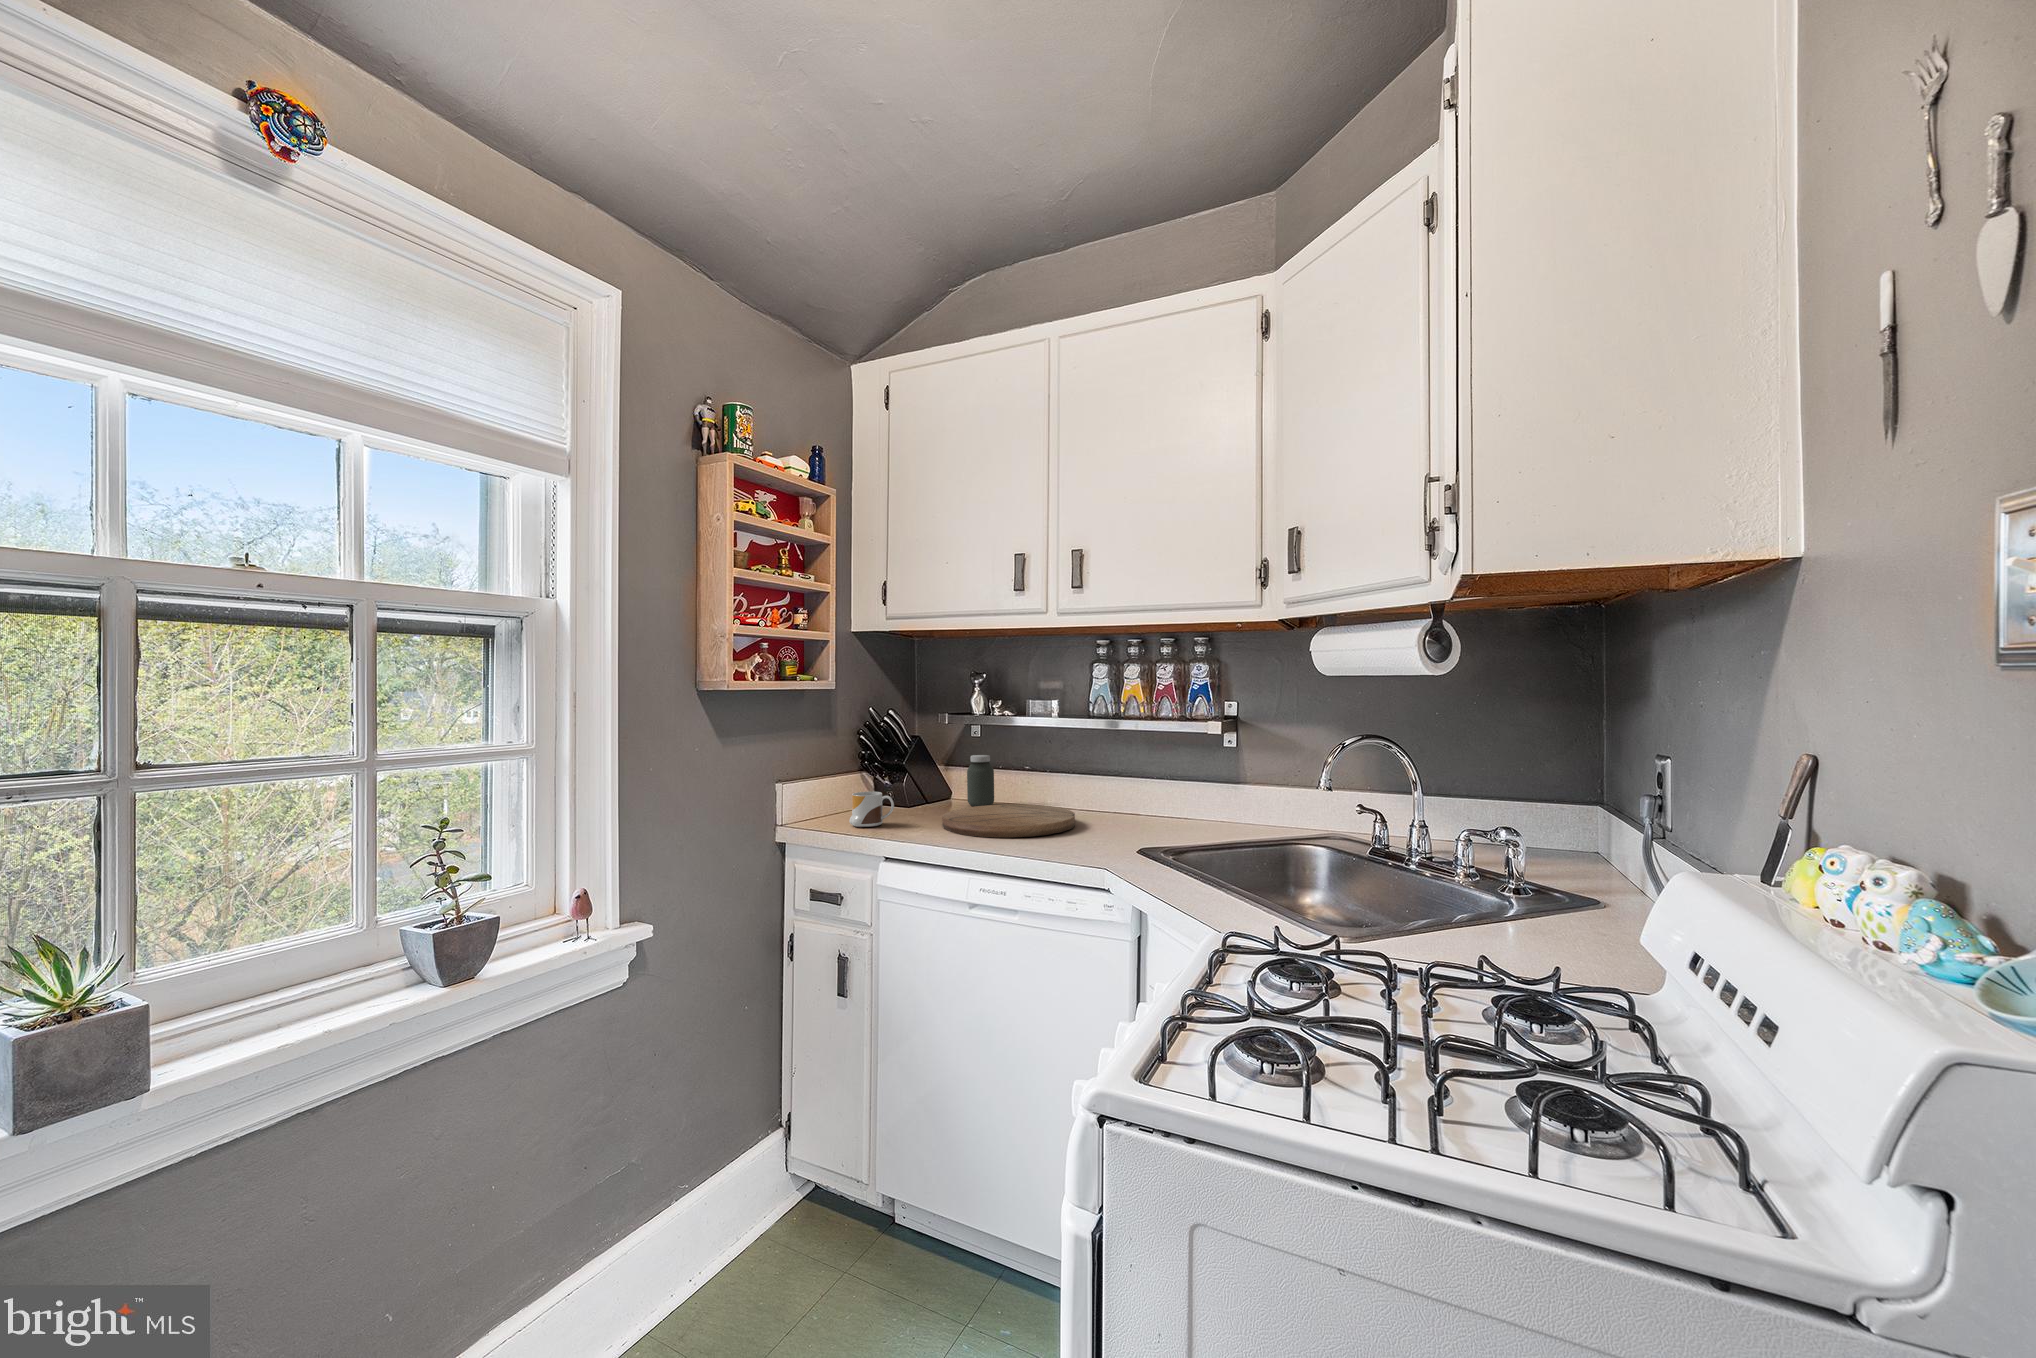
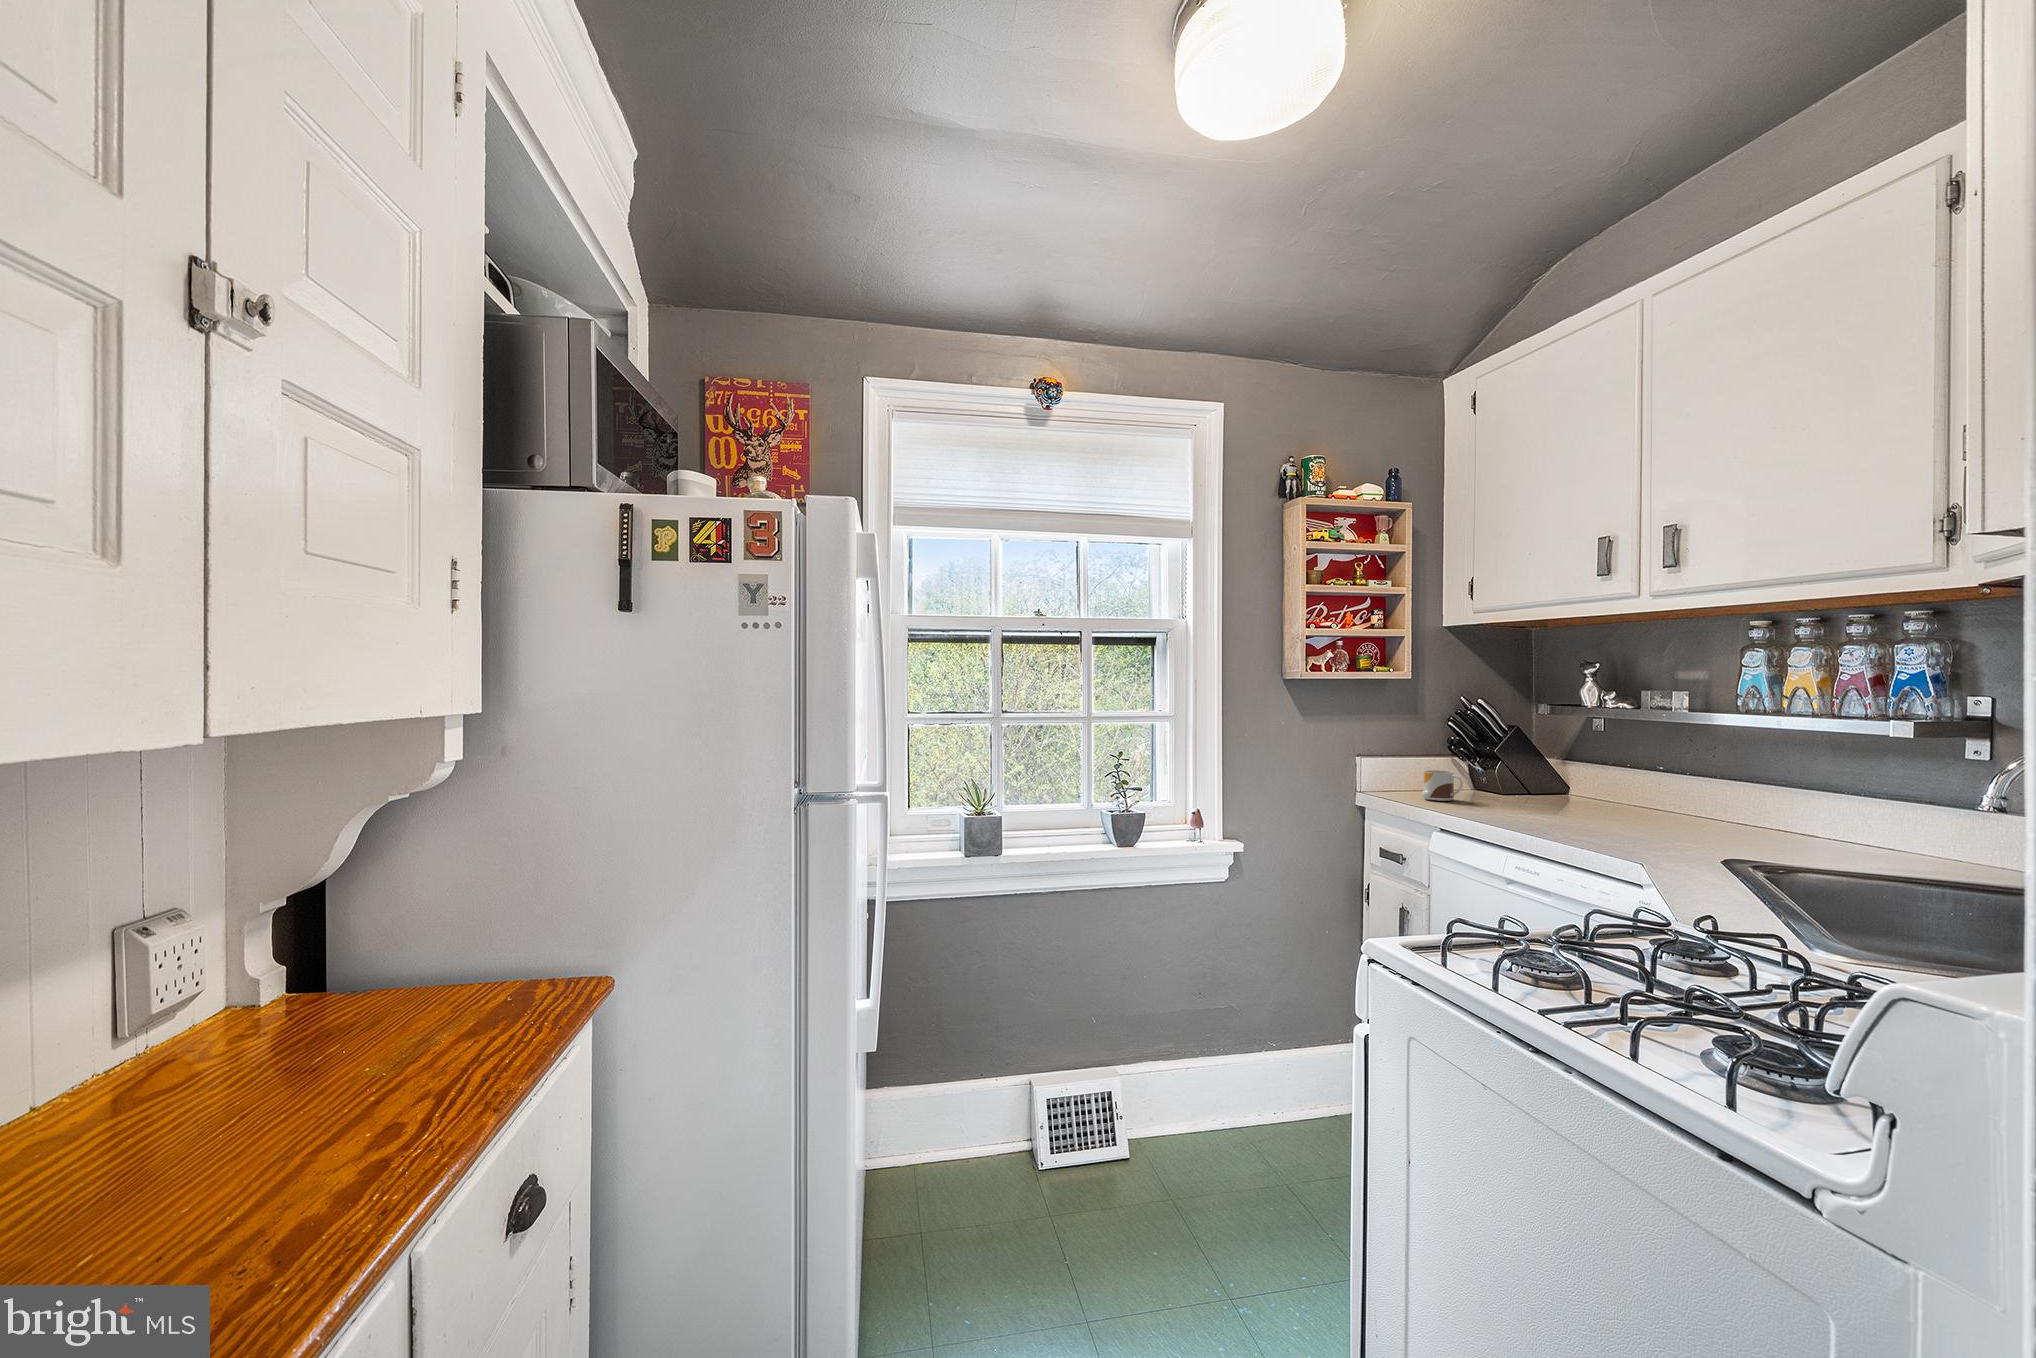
jar: present [967,755,994,806] -> none [1572,748,1606,800]
cutting board: present [942,804,1075,837] -> none [1511,797,1676,829]

